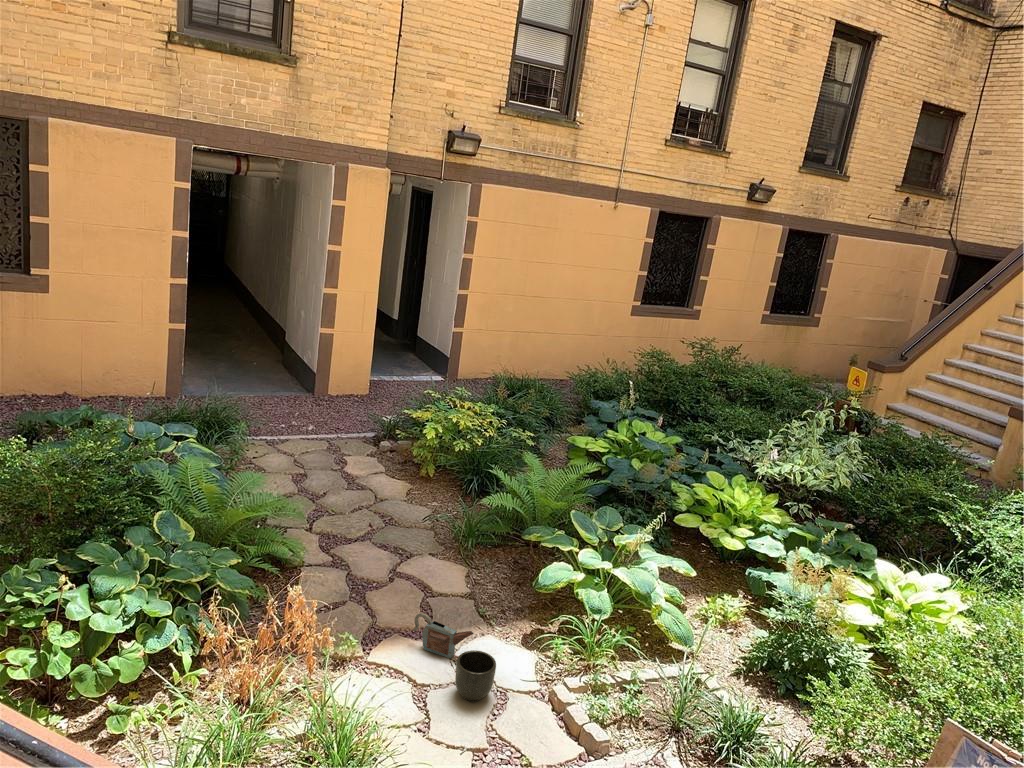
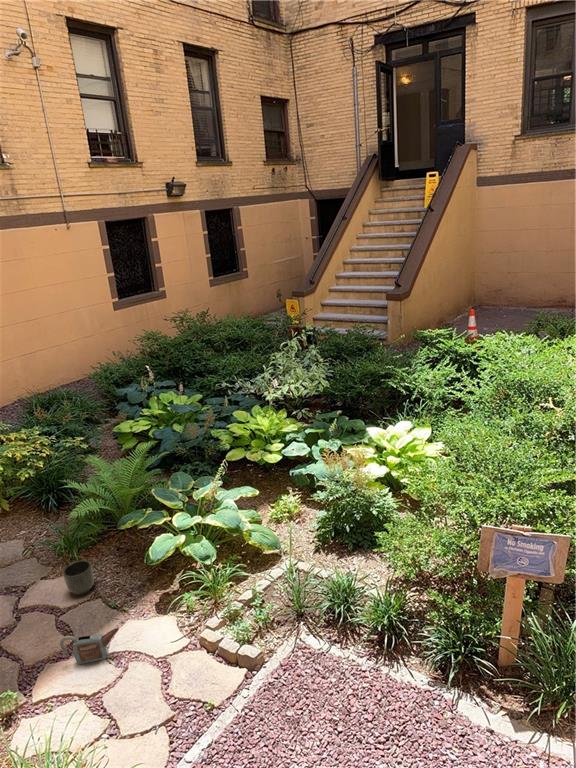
planter: present [455,650,496,702] -> present [63,560,94,595]

